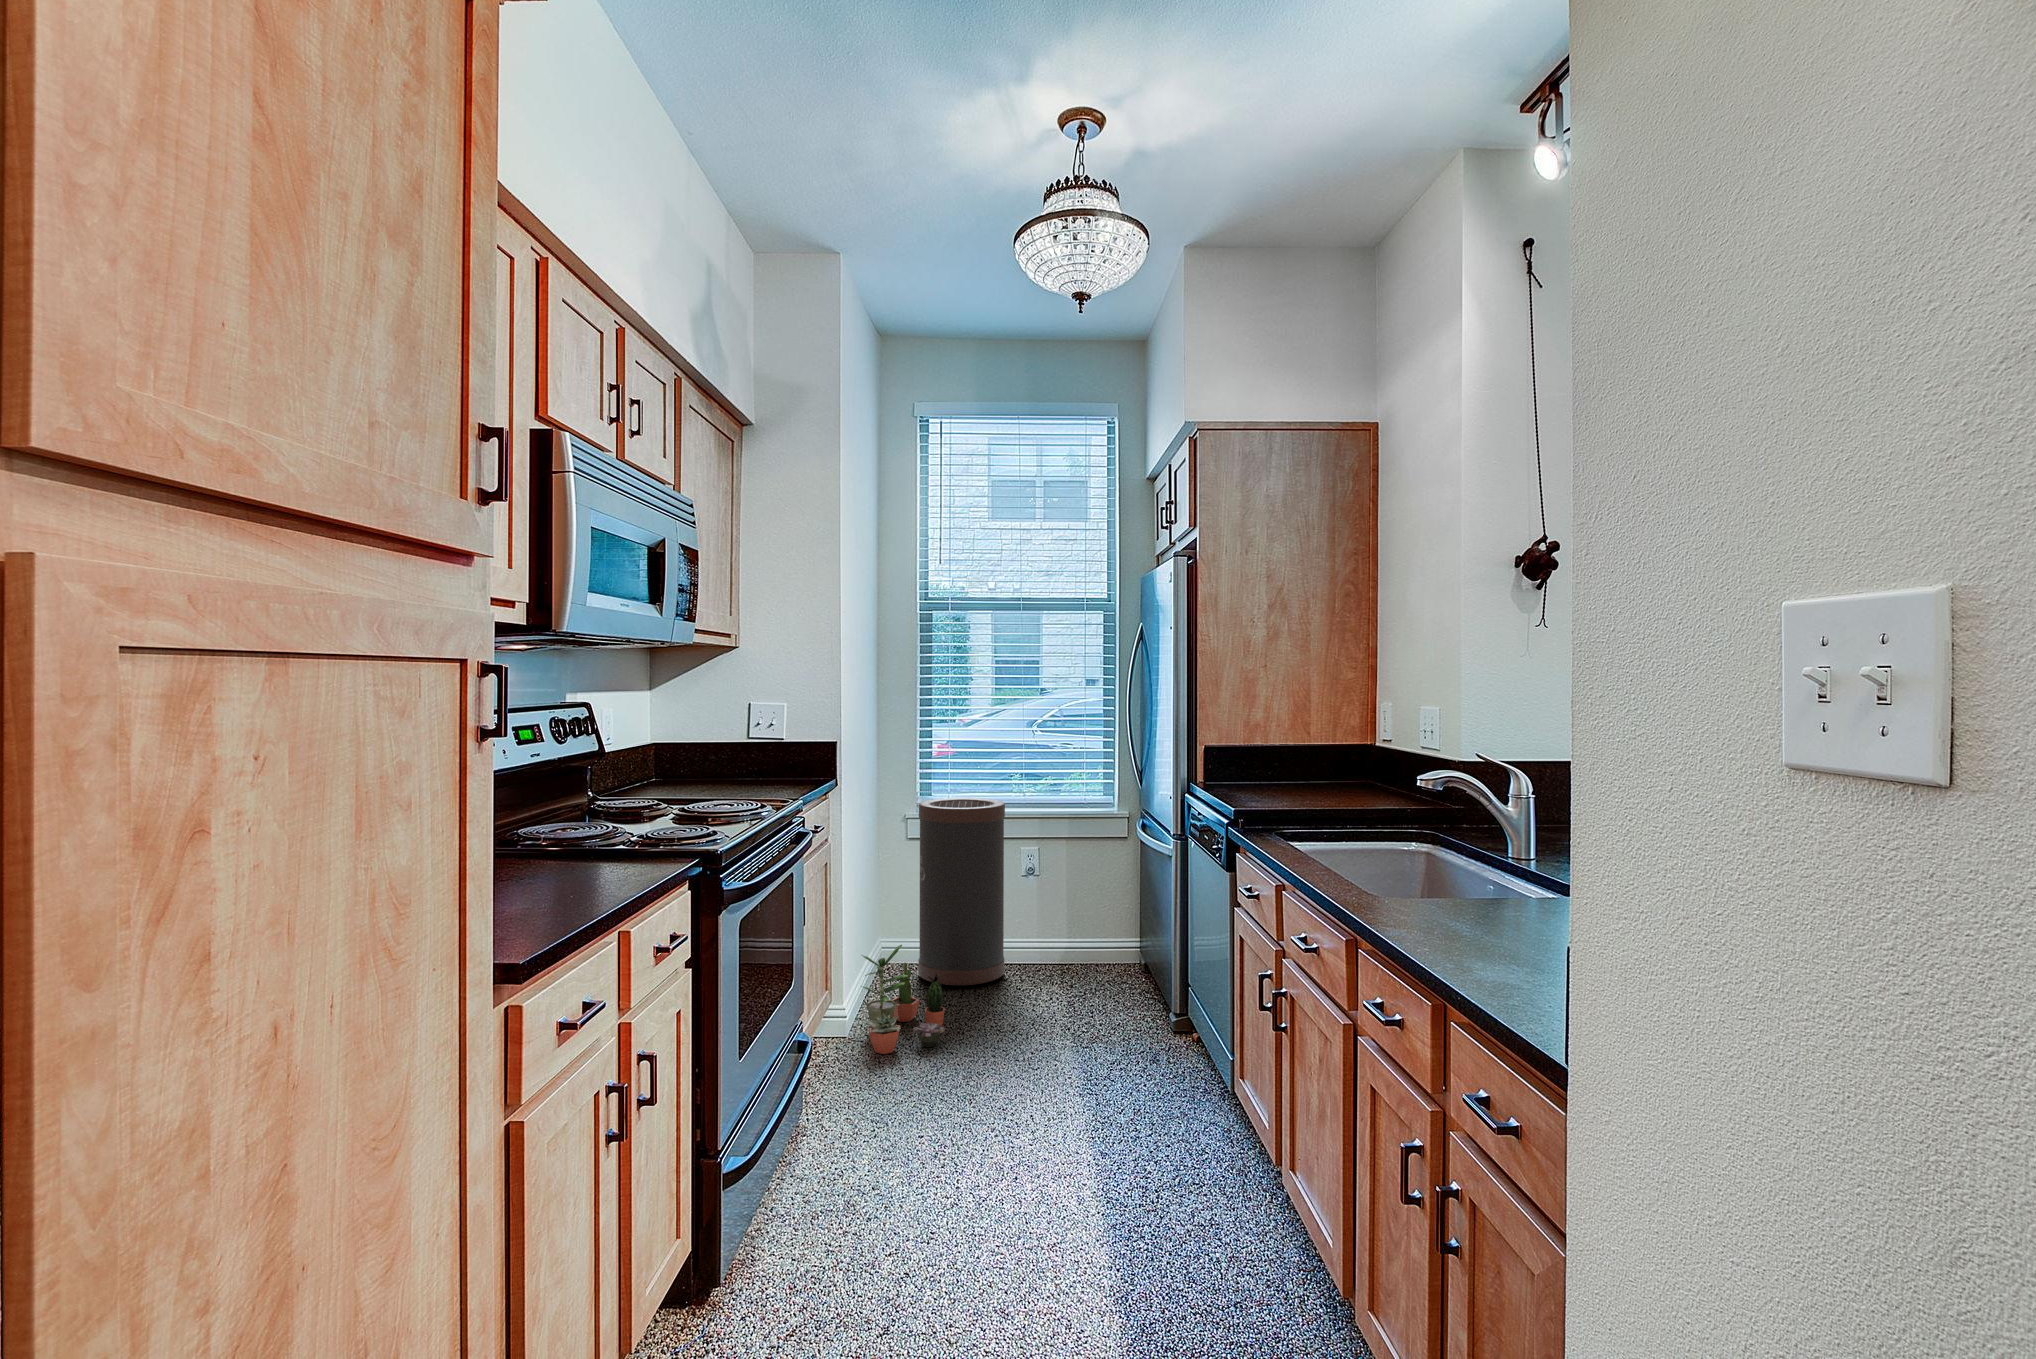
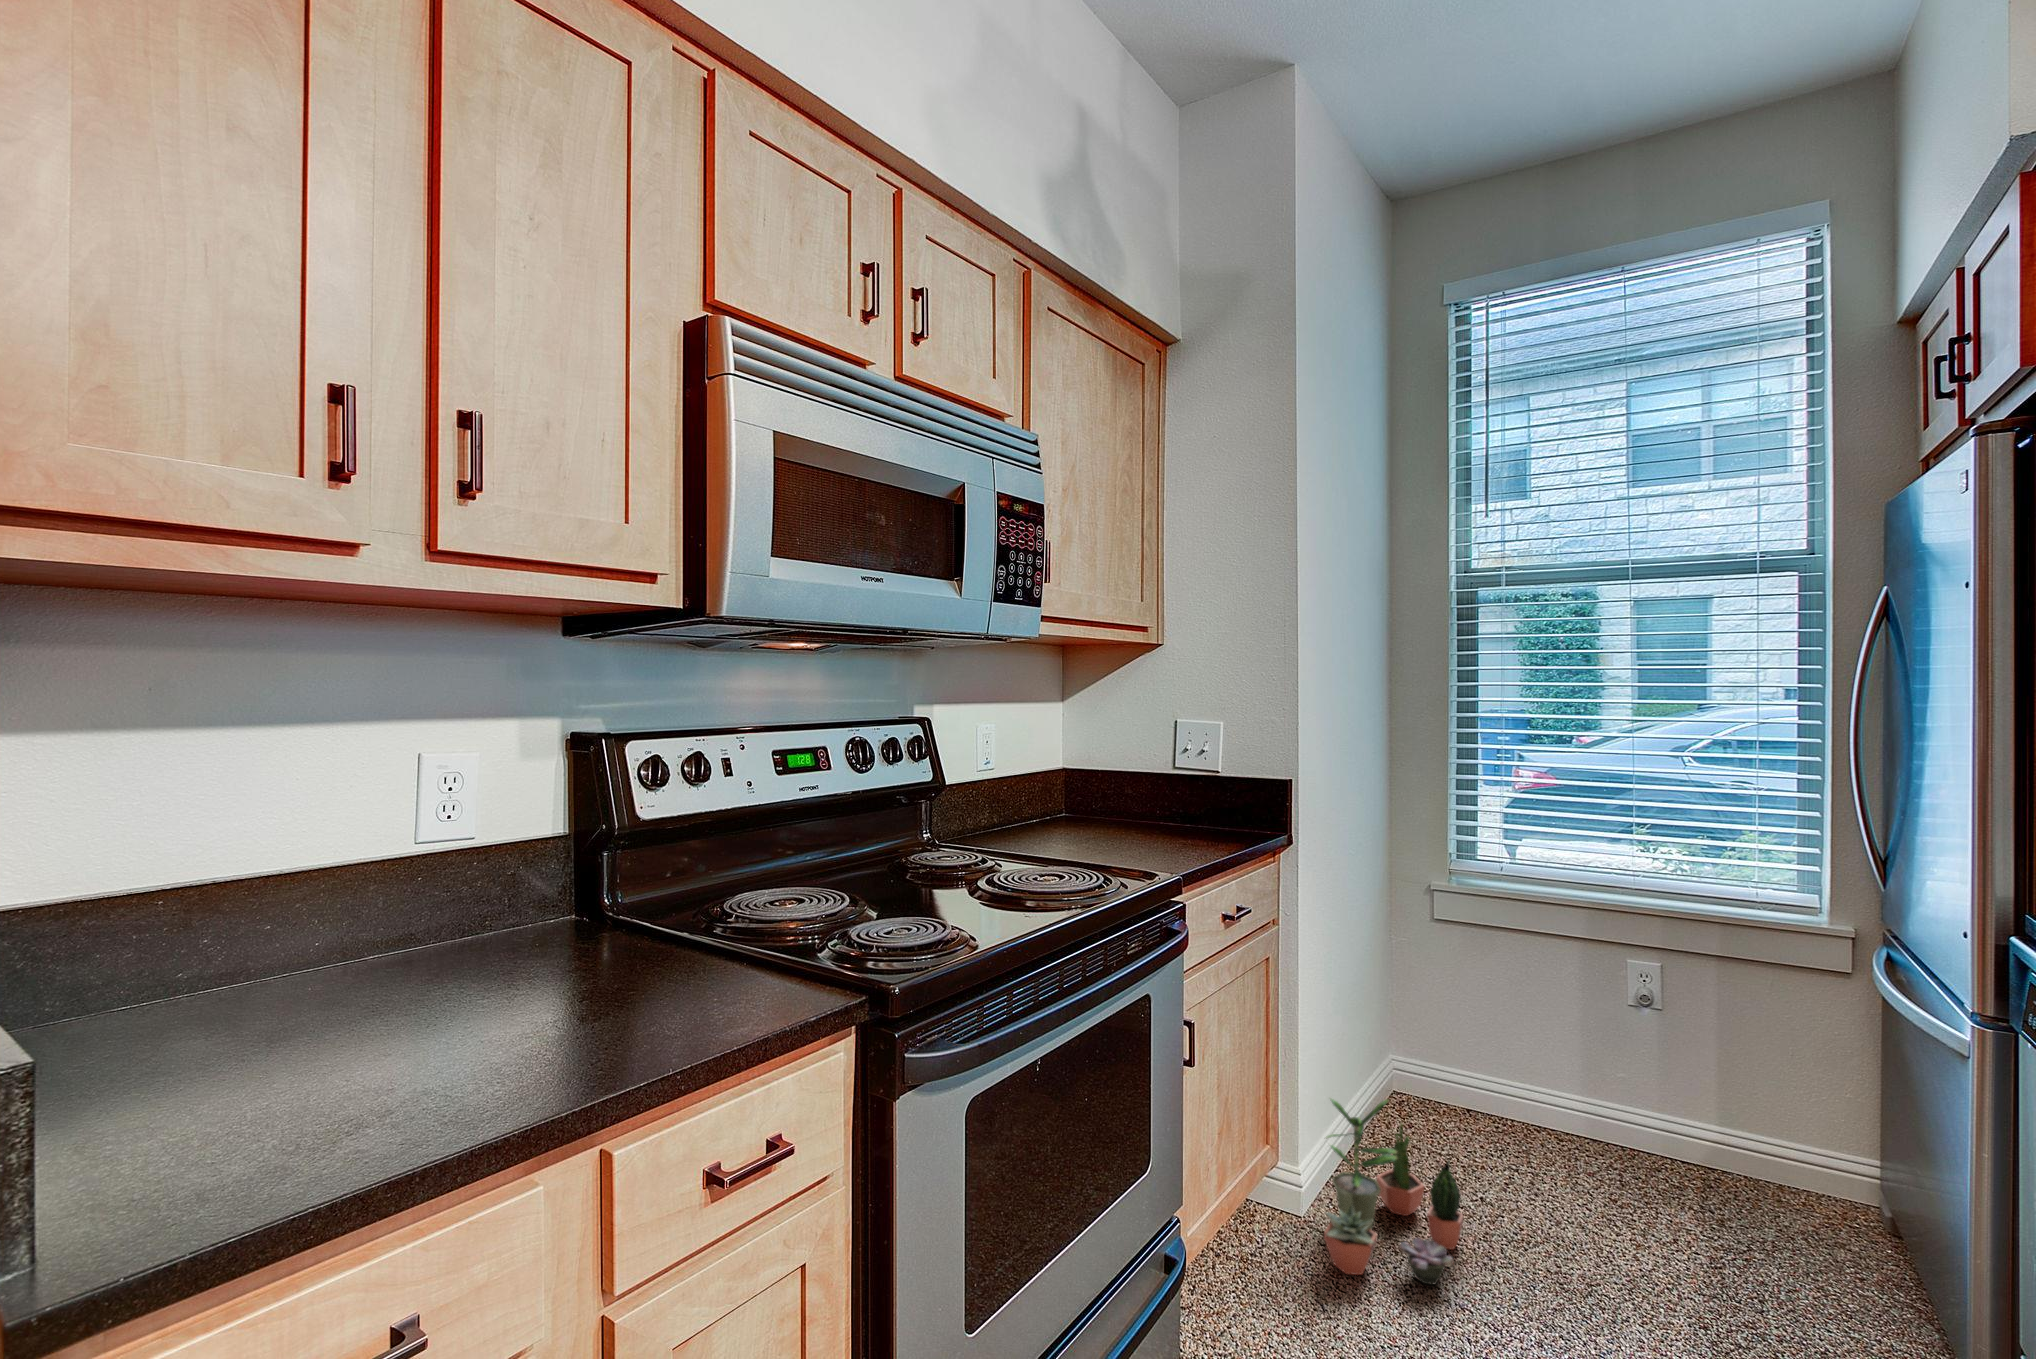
trash can: present [918,798,1005,987] -> none [1443,866,1594,1172]

